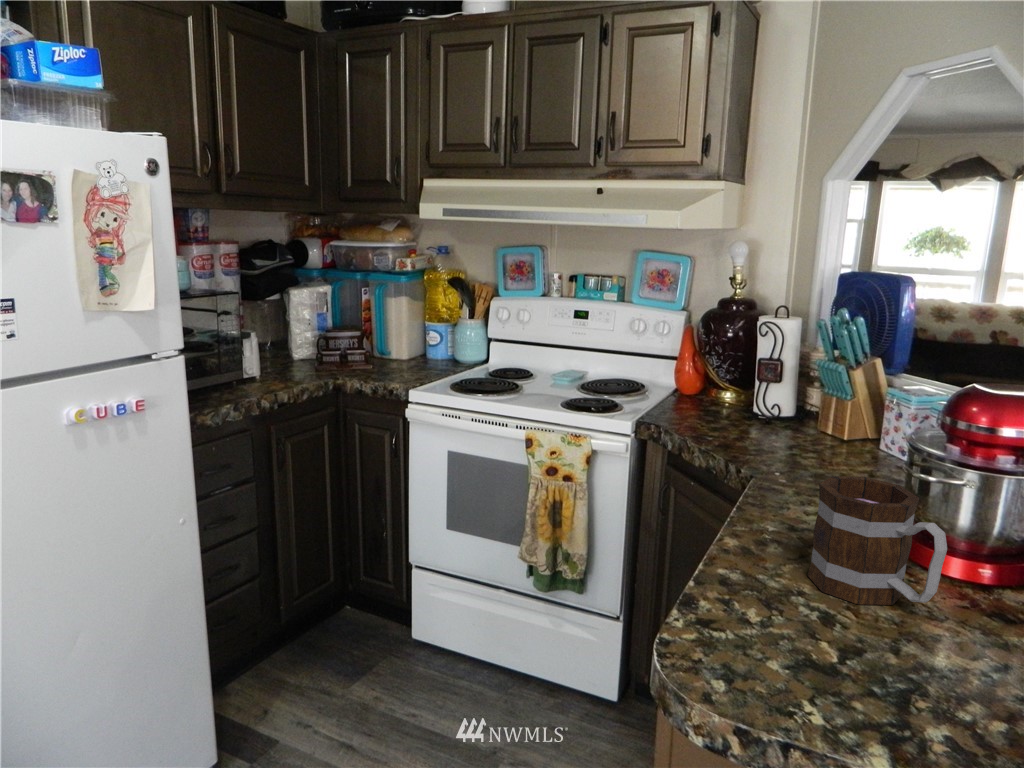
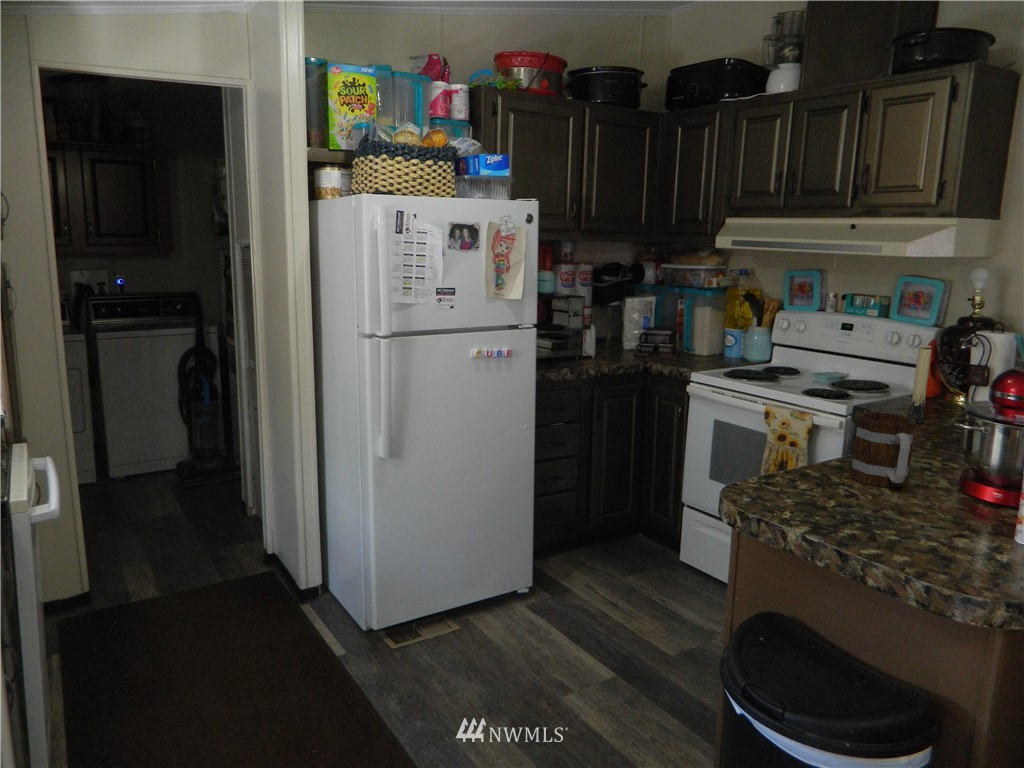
candle: none [716,343,751,443] -> present [907,345,932,423]

